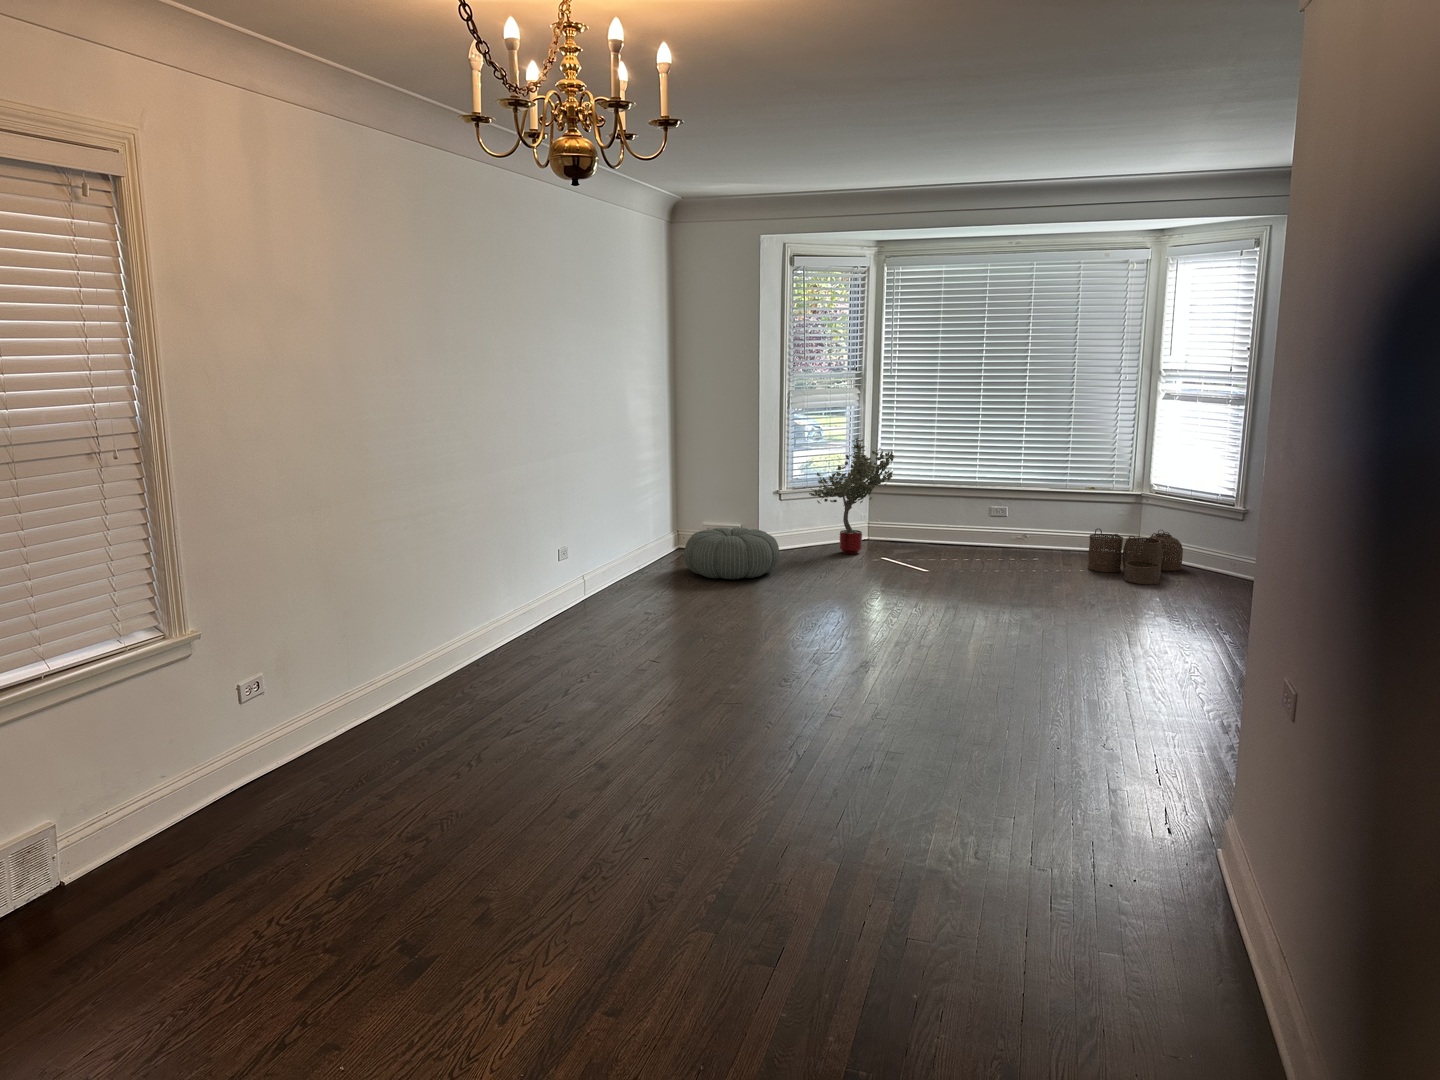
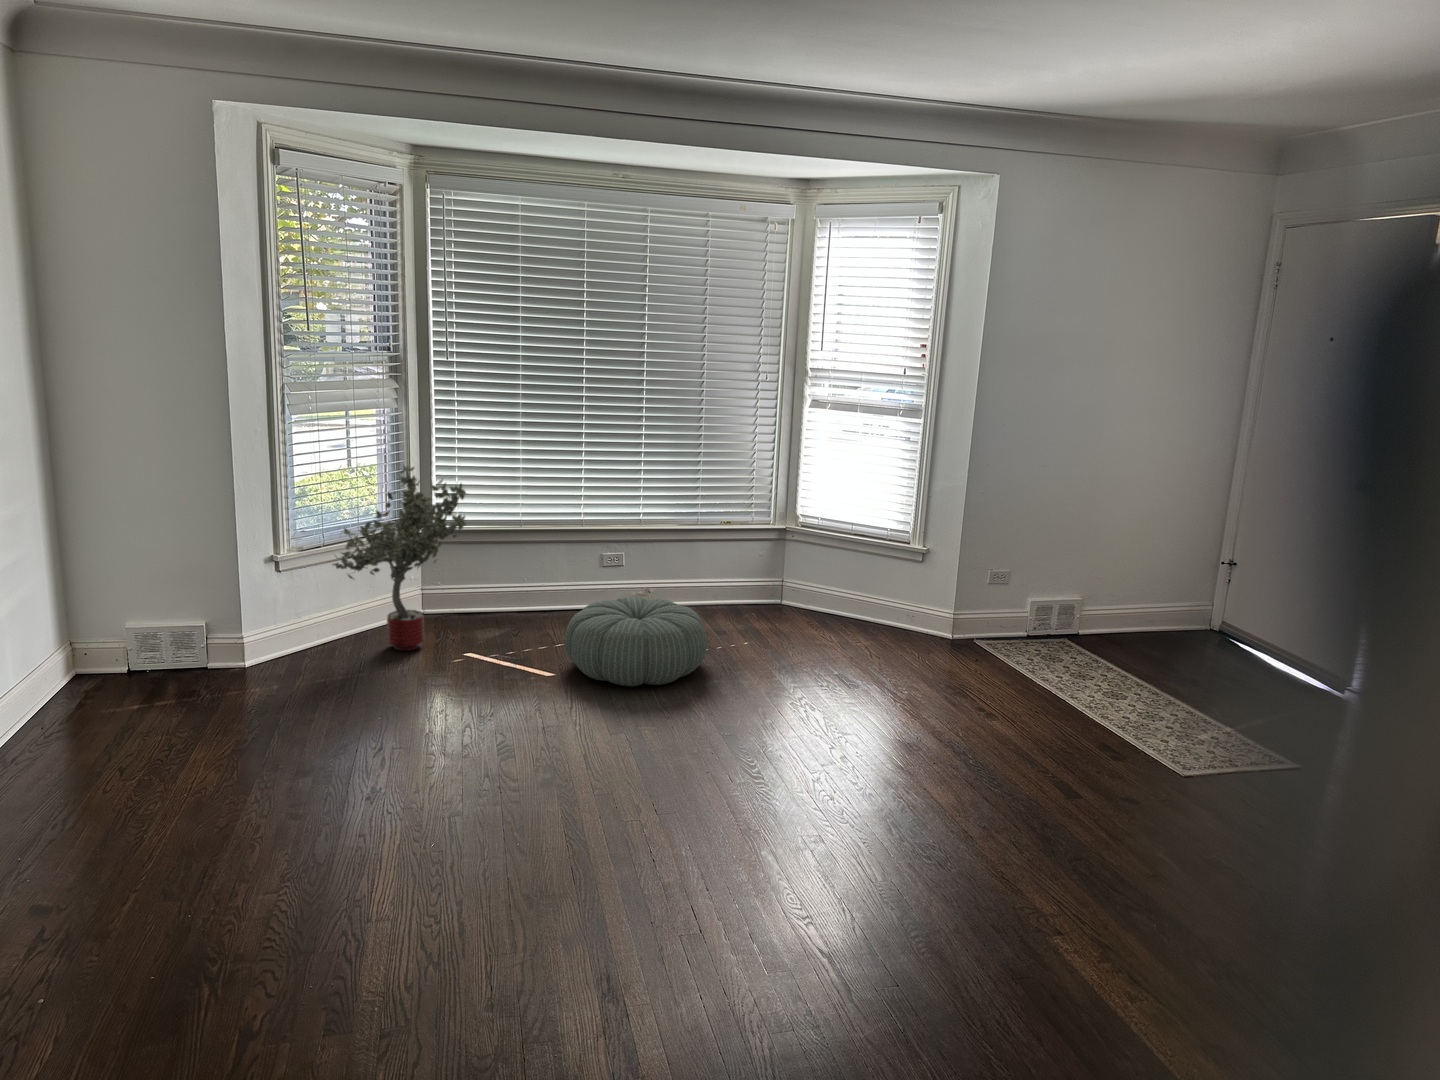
pouf: present [684,527,779,579] -> present [565,597,707,686]
woven basket: present [1088,529,1183,584] -> none [746,577,849,666]

